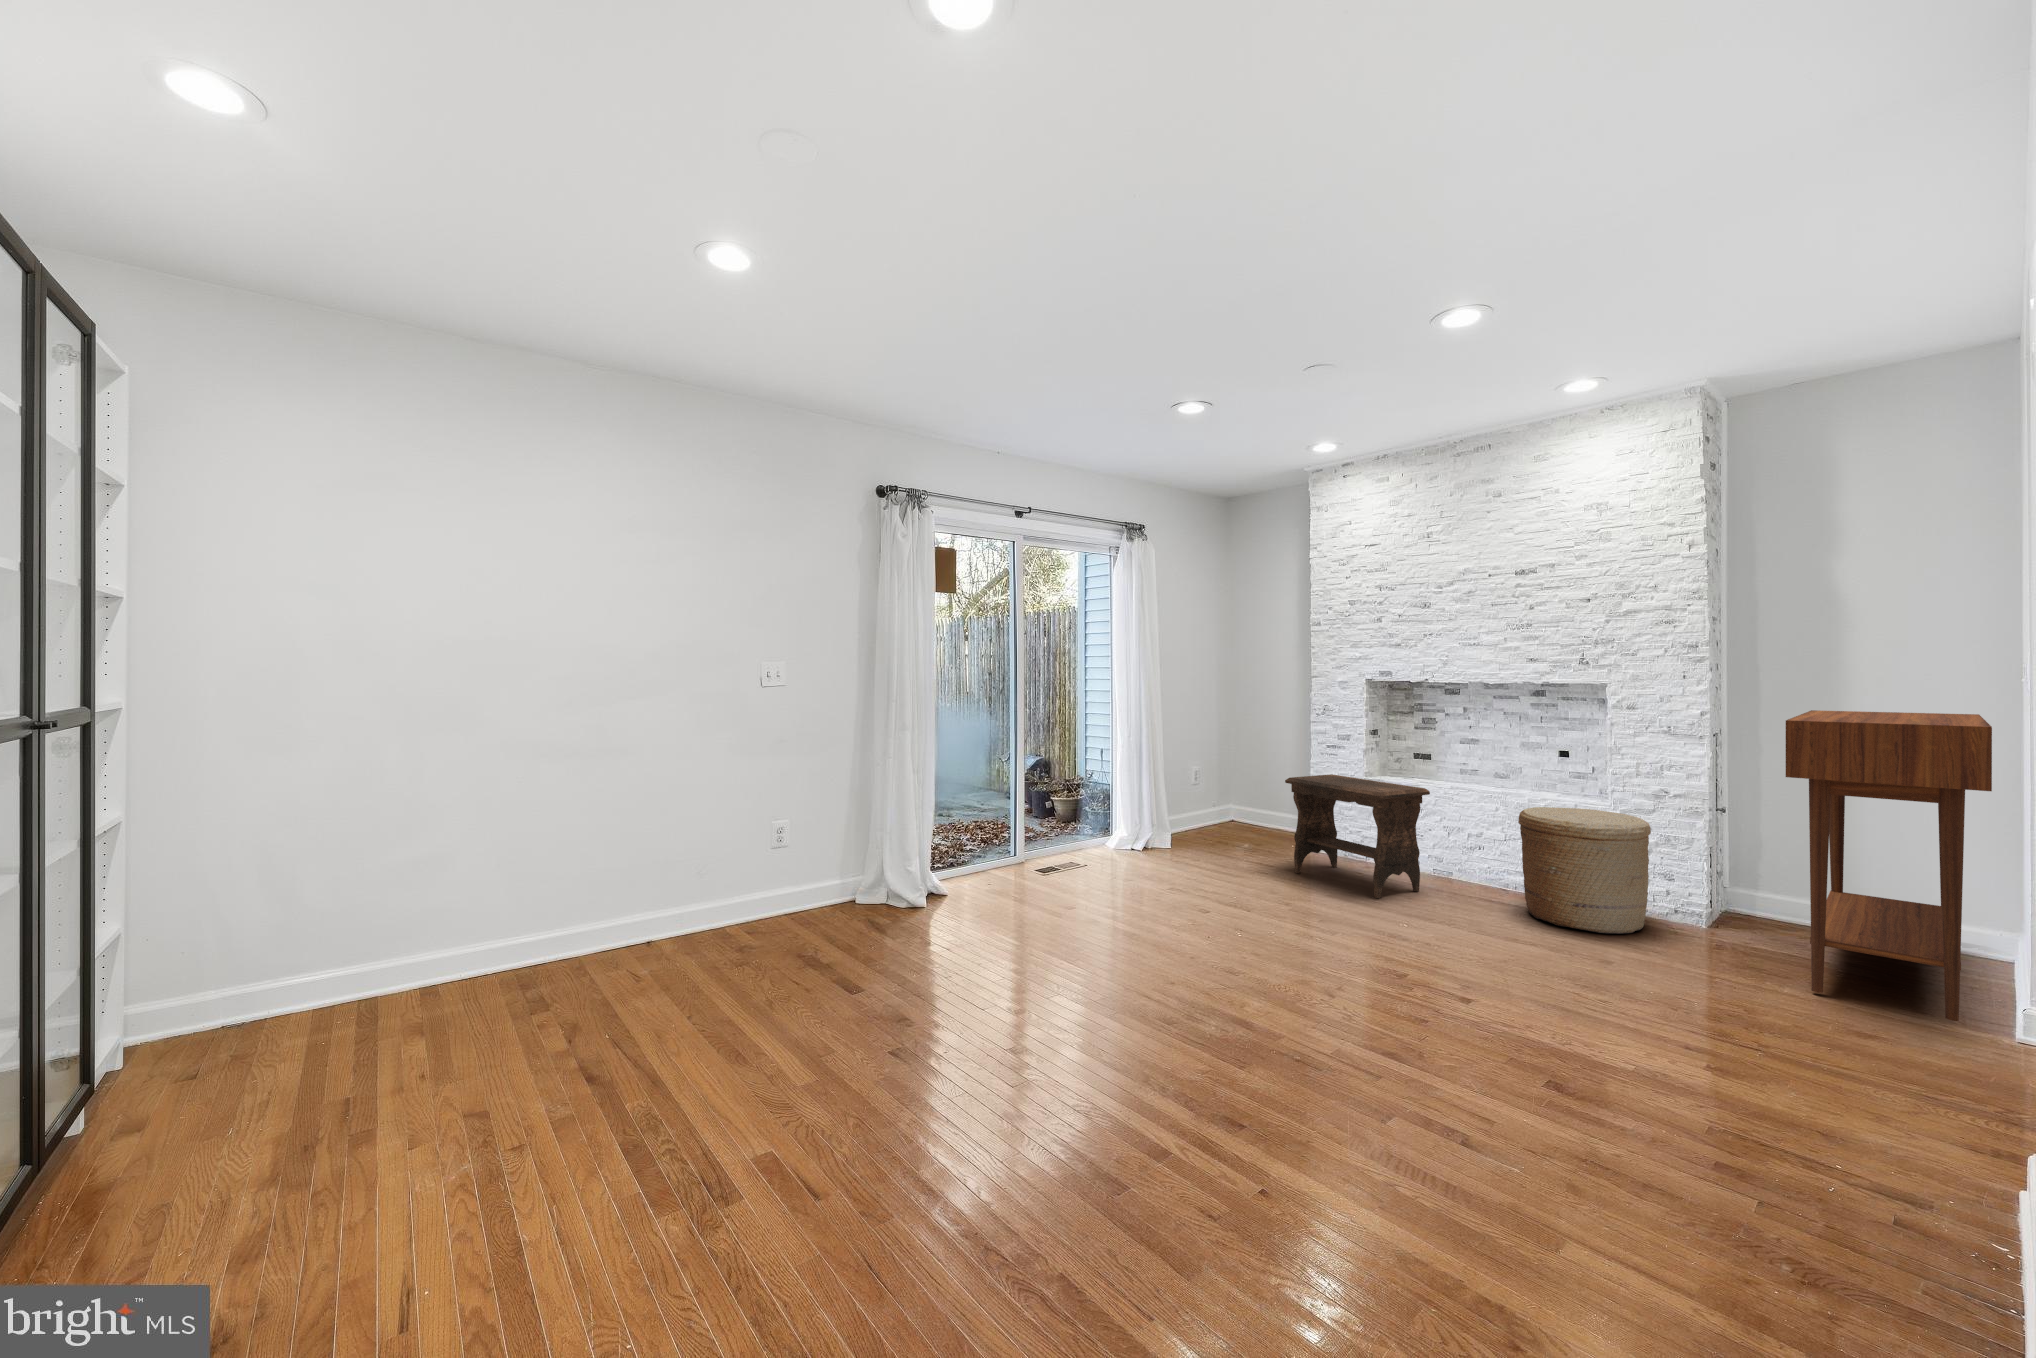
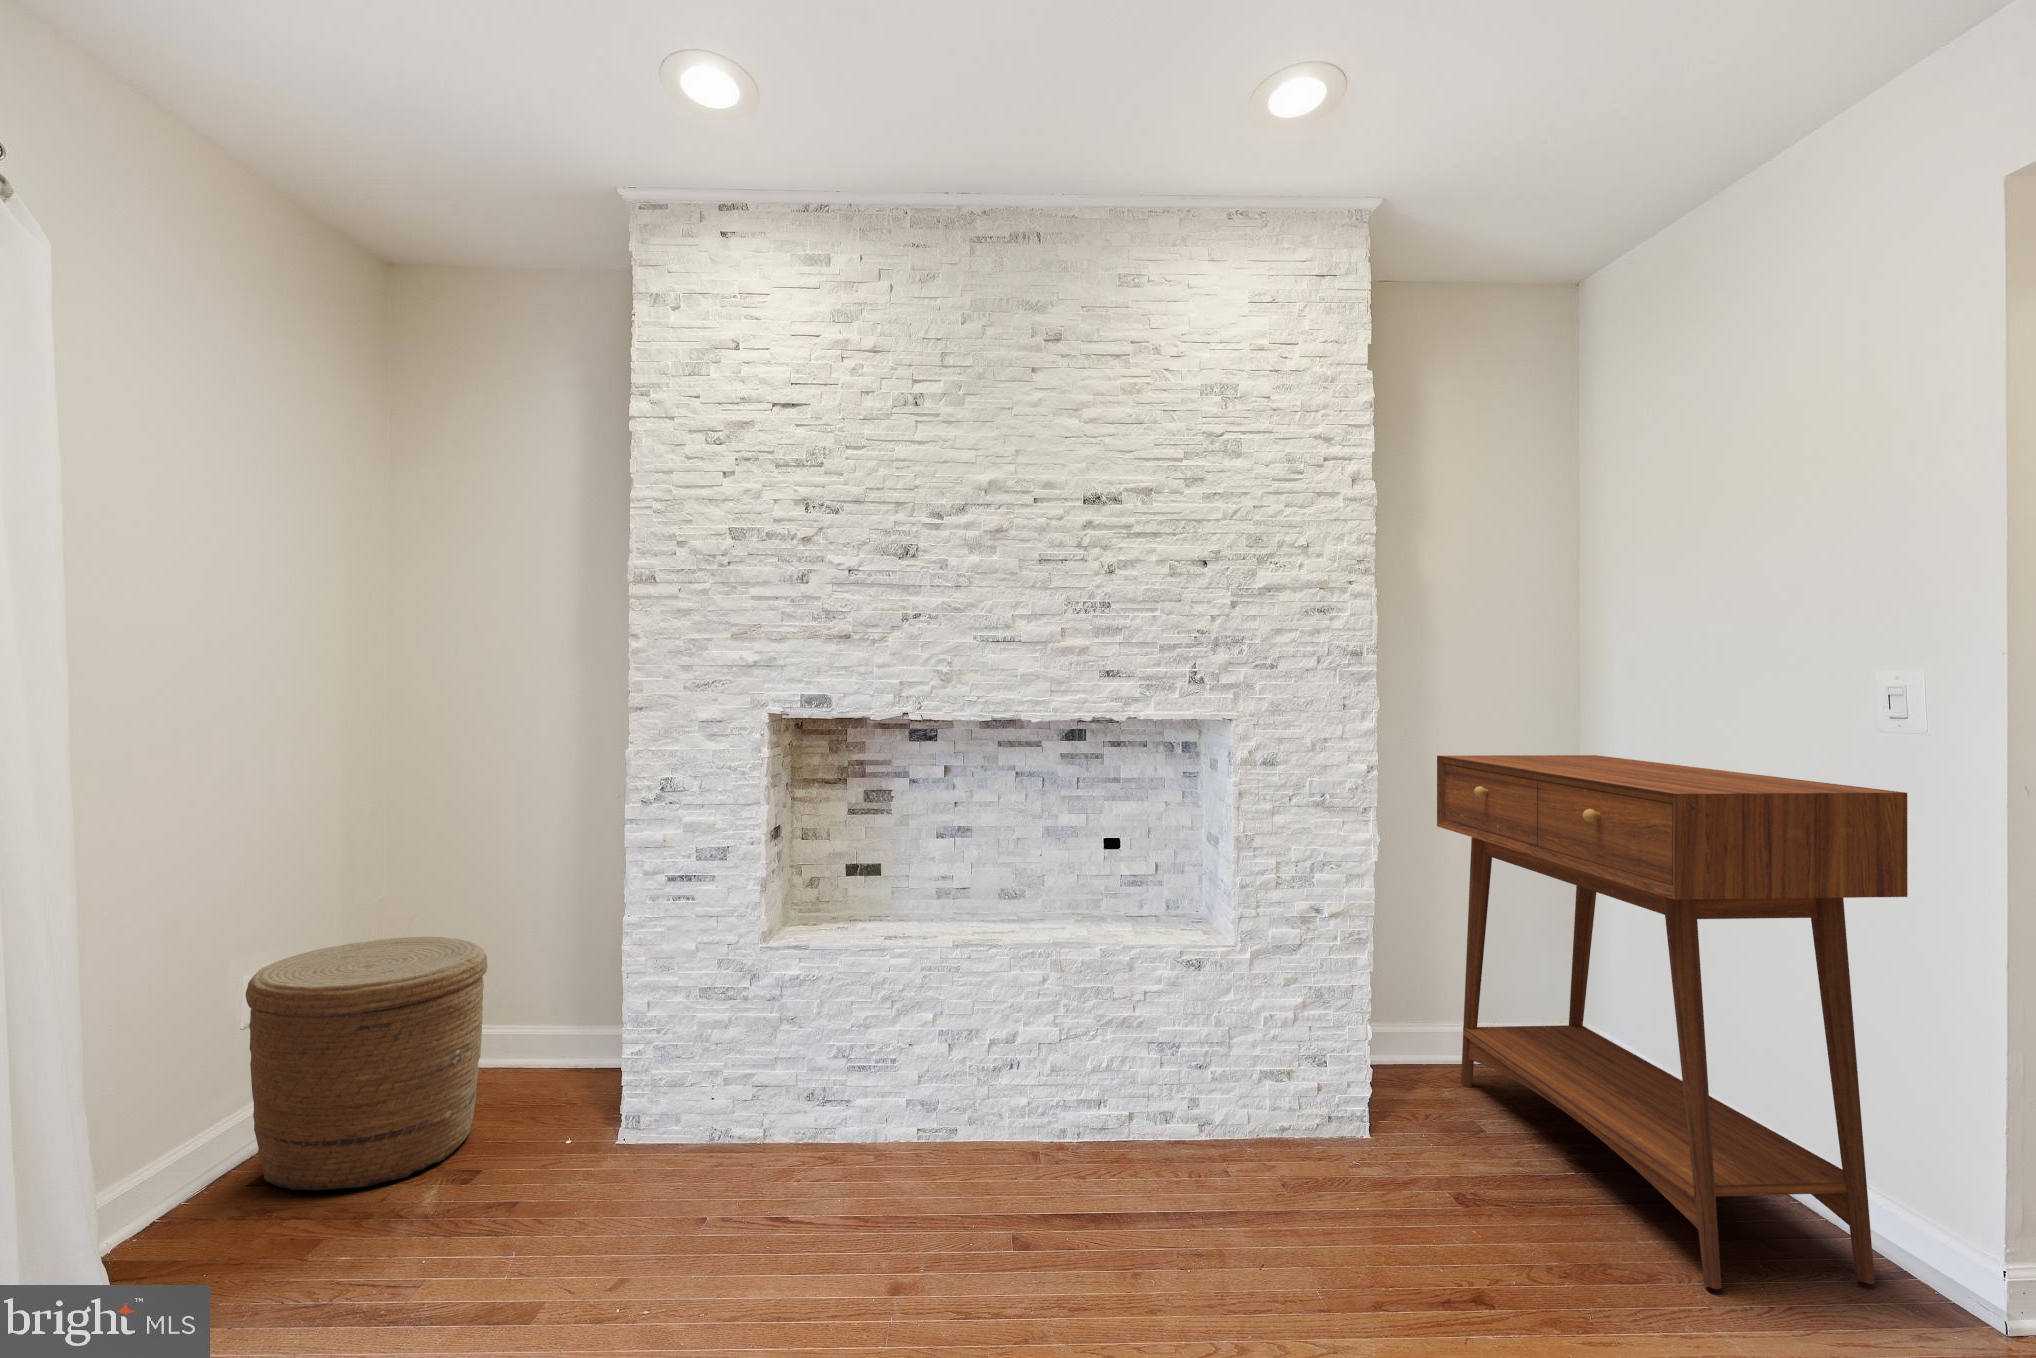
footstool: present [1285,774,1430,898] -> none [610,954,971,1299]
woven basket: present [1518,807,1651,933] -> present [246,937,488,1190]

